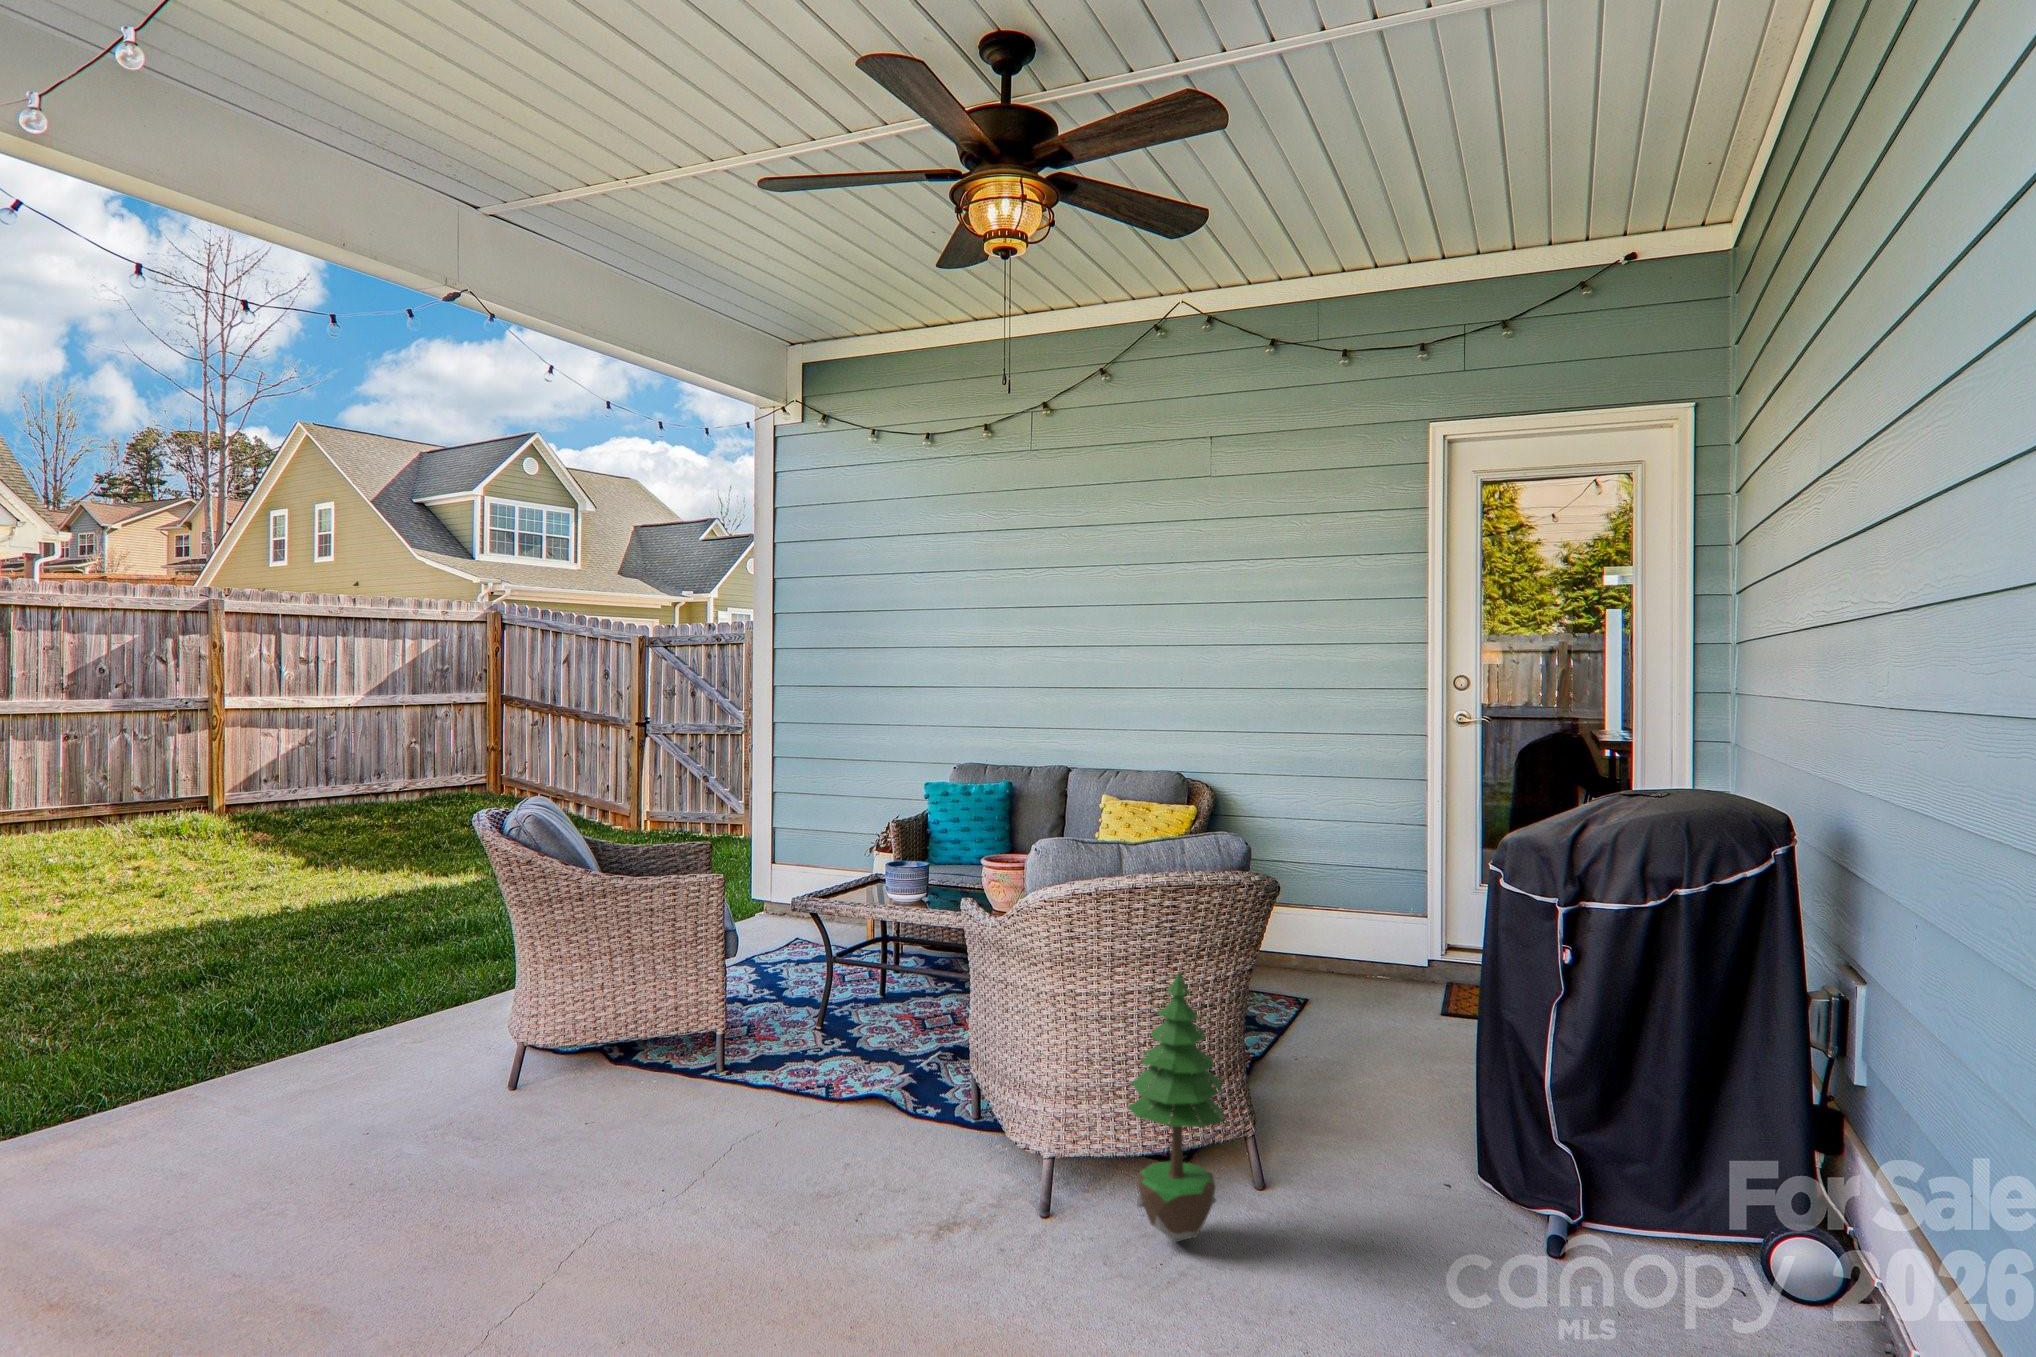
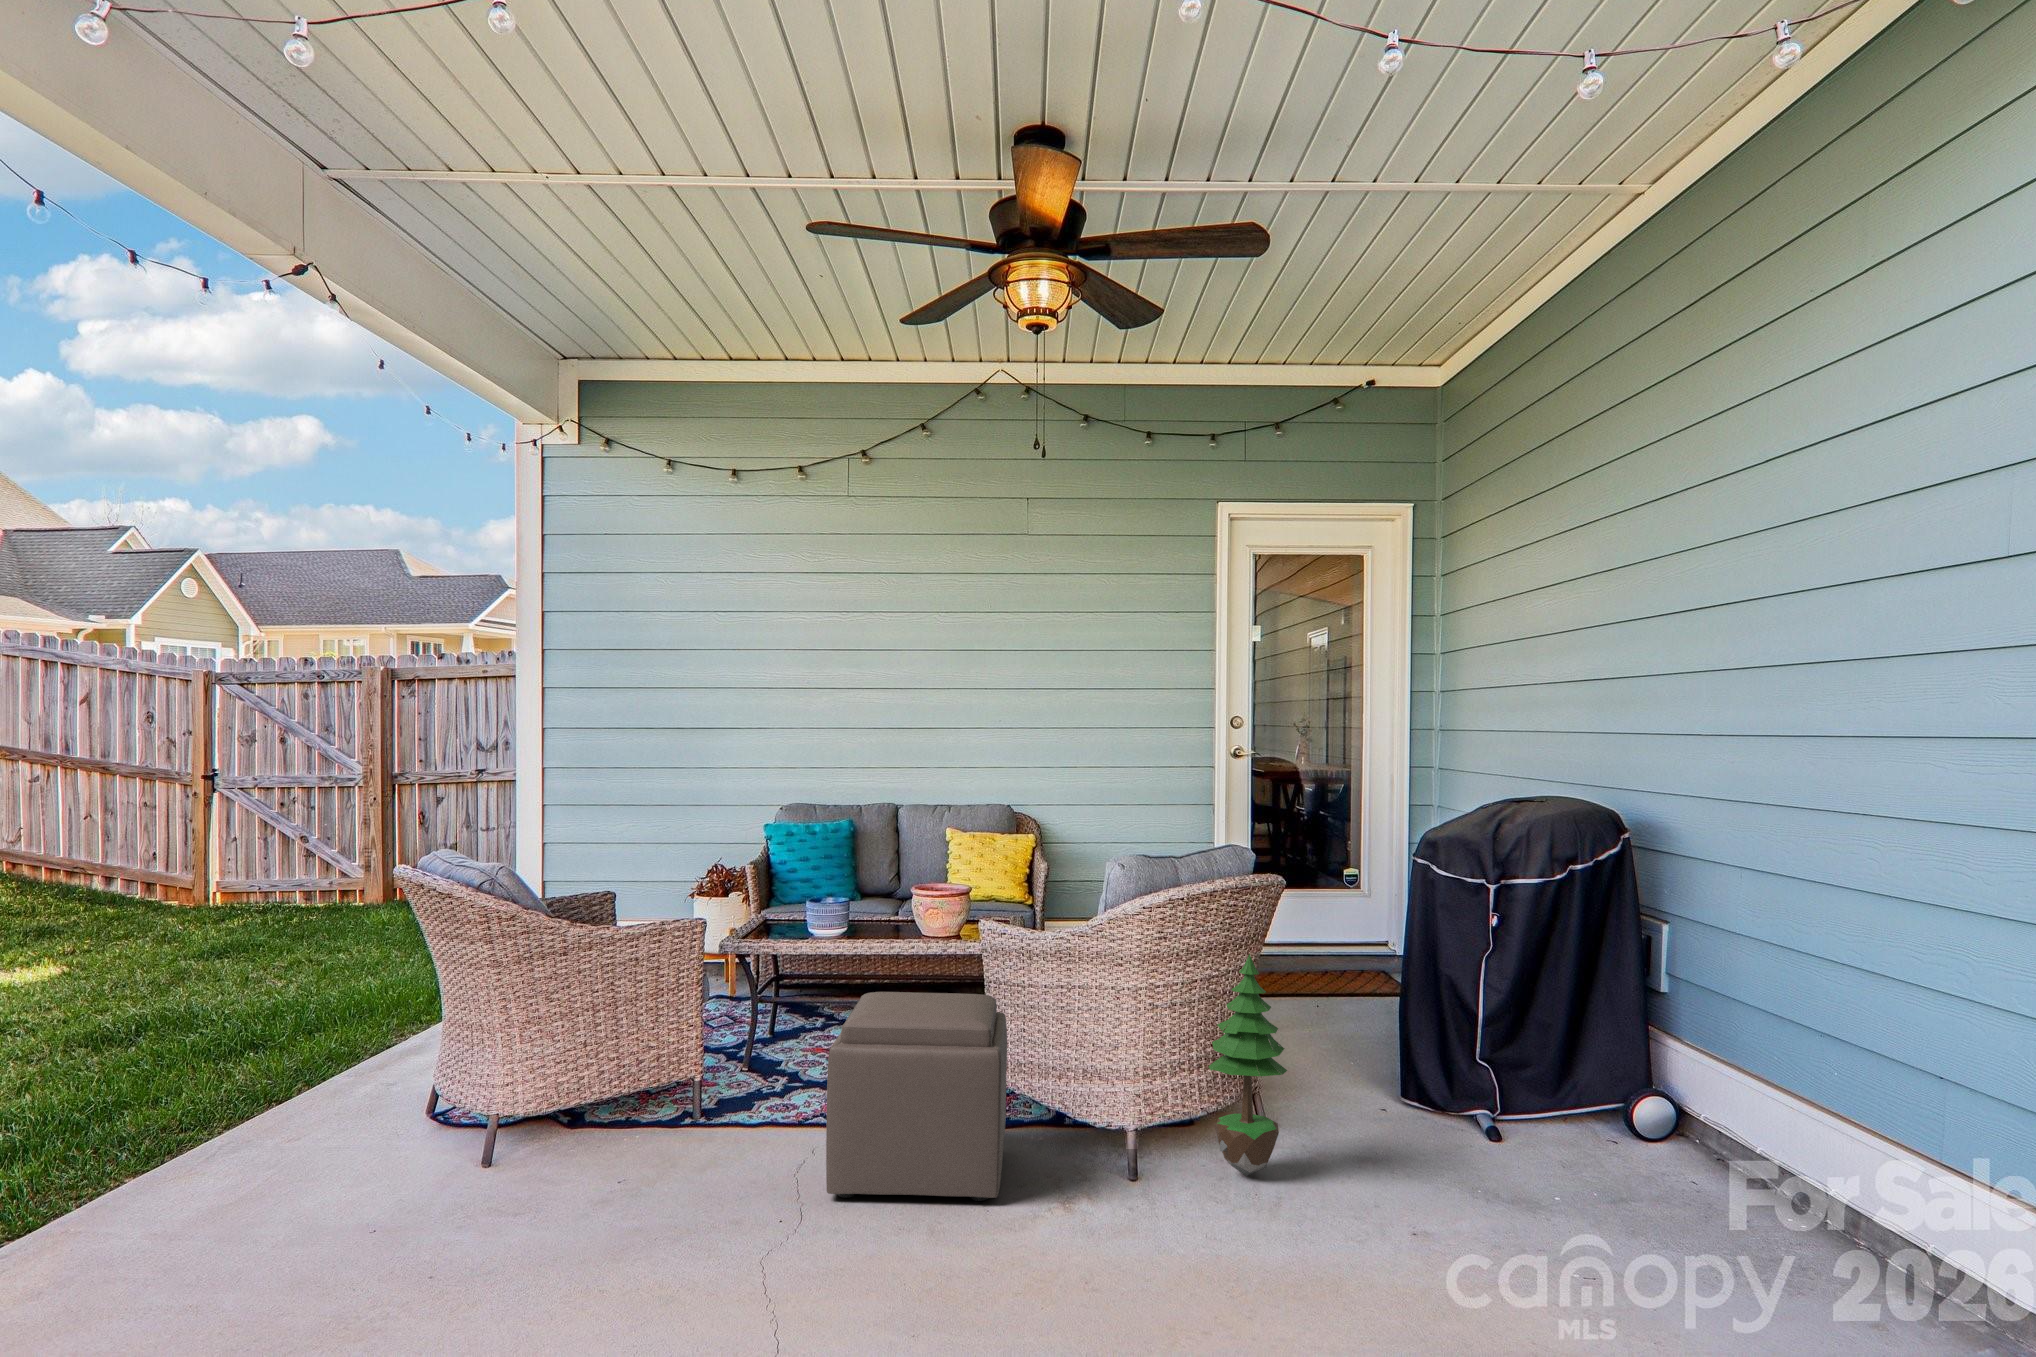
ottoman: none [706,966,953,1216] -> present [826,992,1007,1201]

